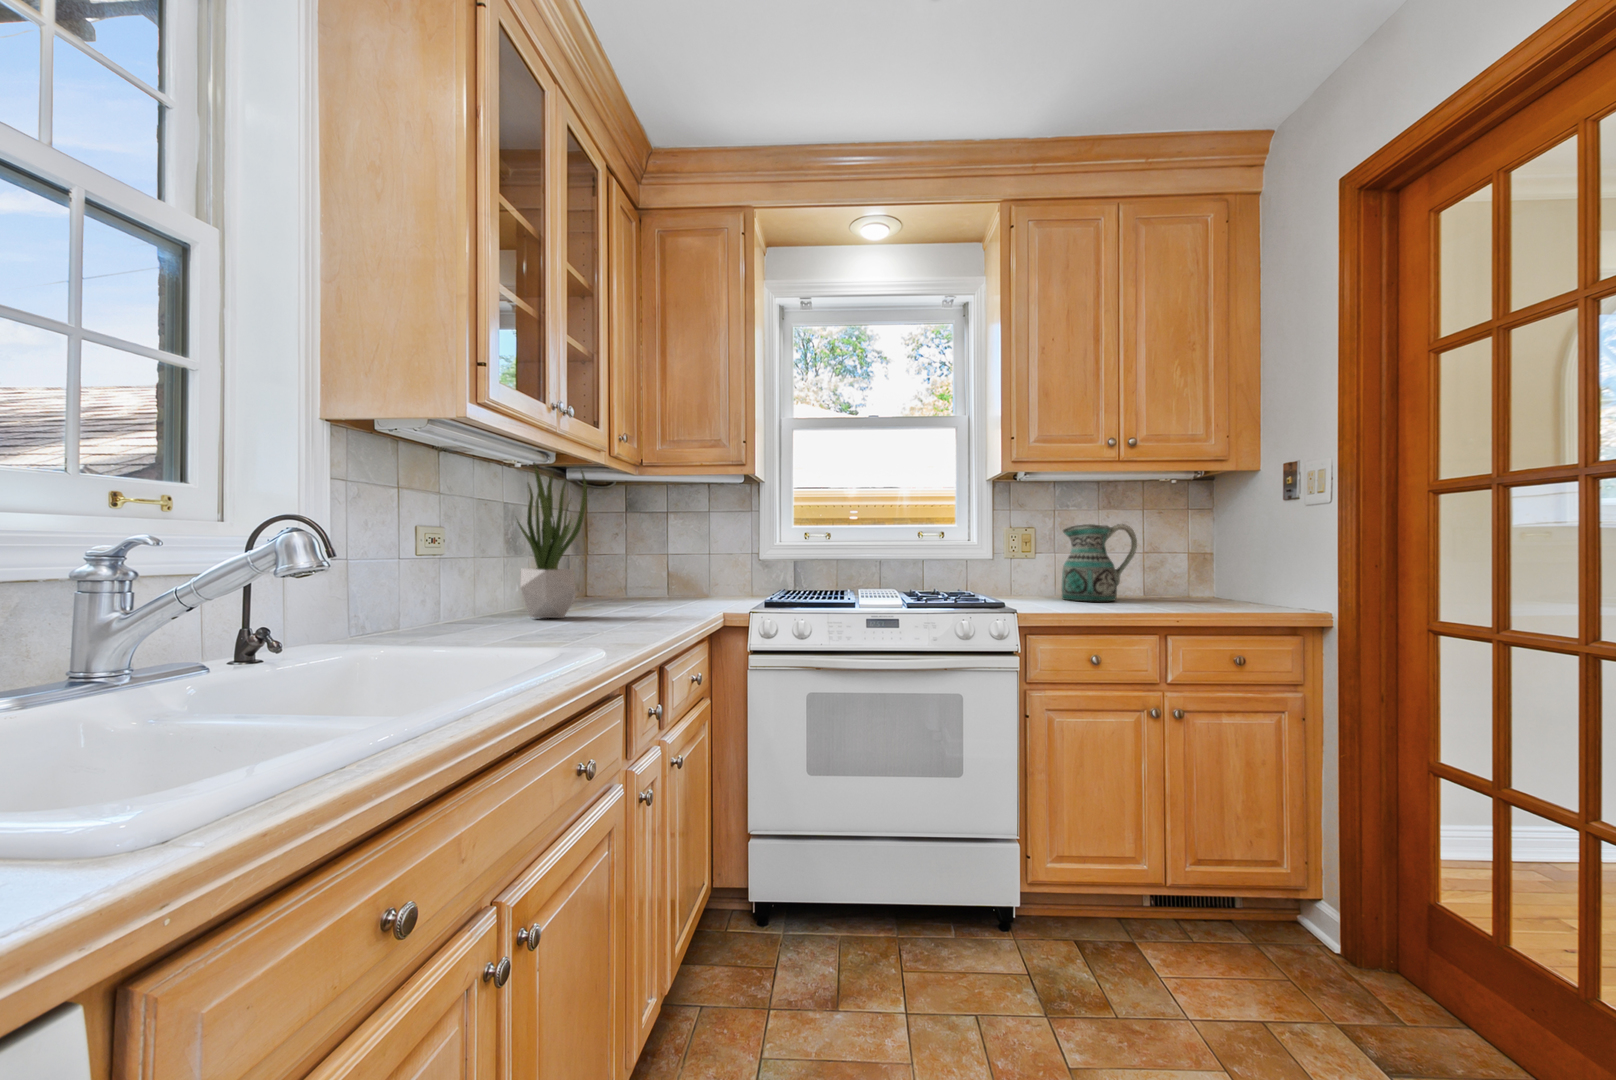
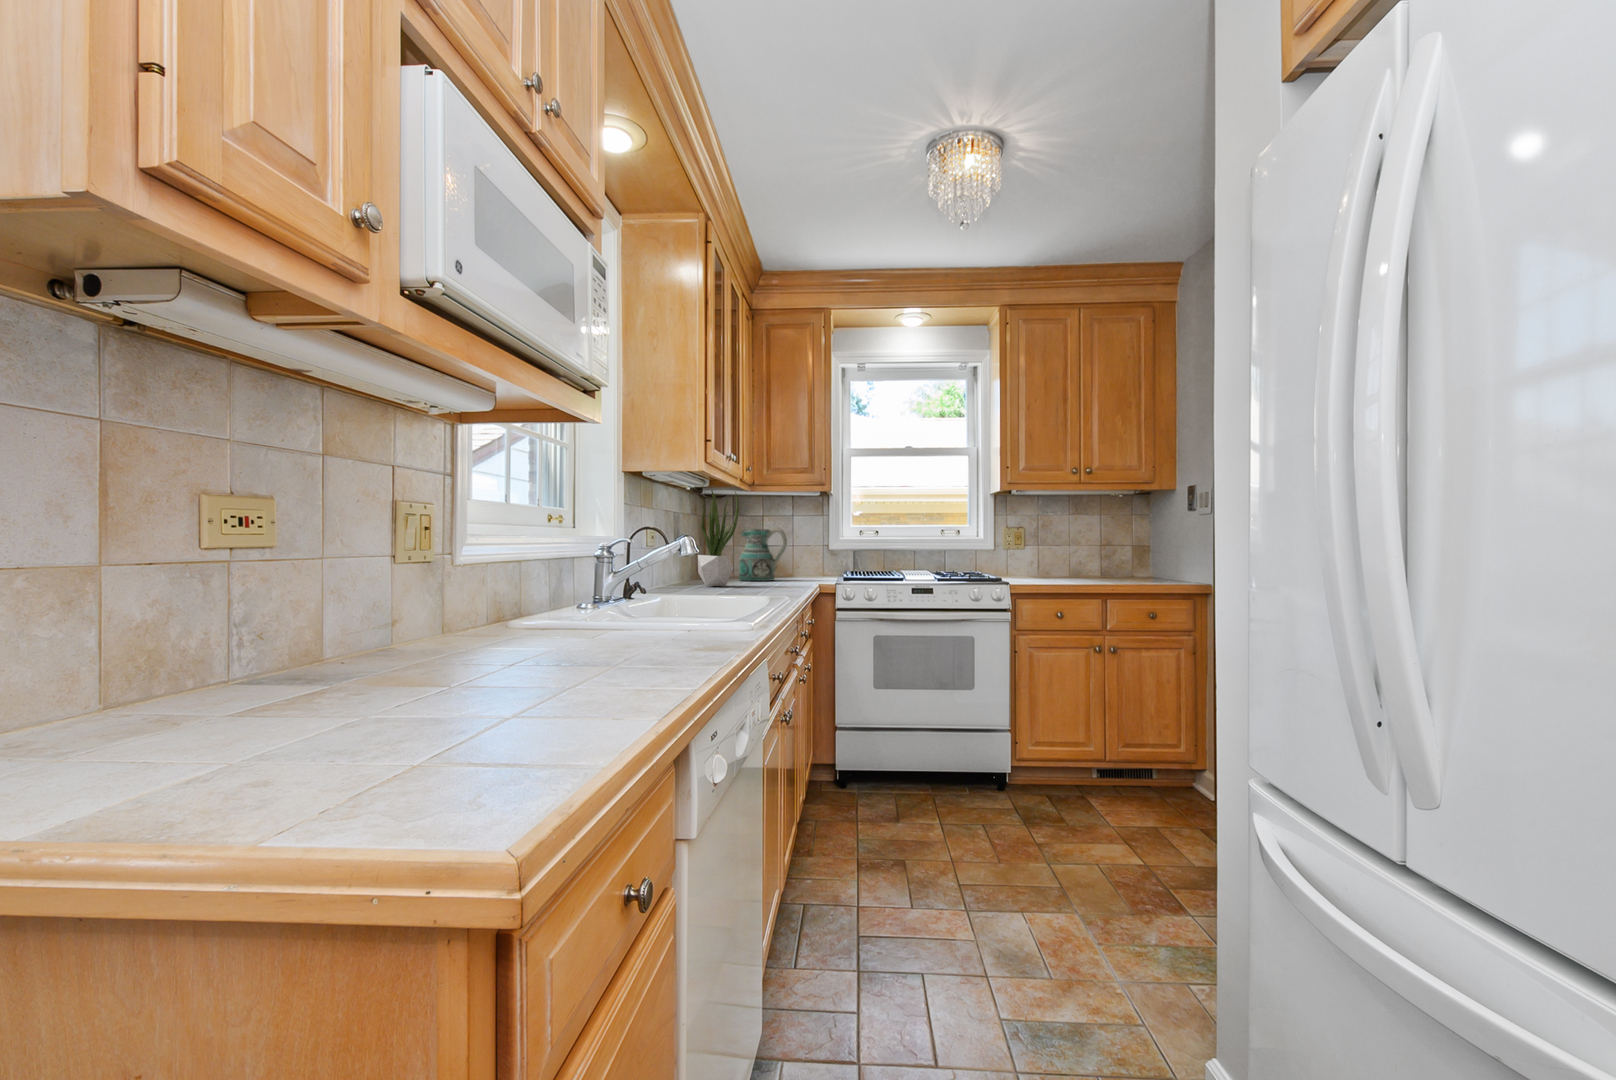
ceramic pitcher: present [1062,524,1137,601] -> present [739,528,787,581]

